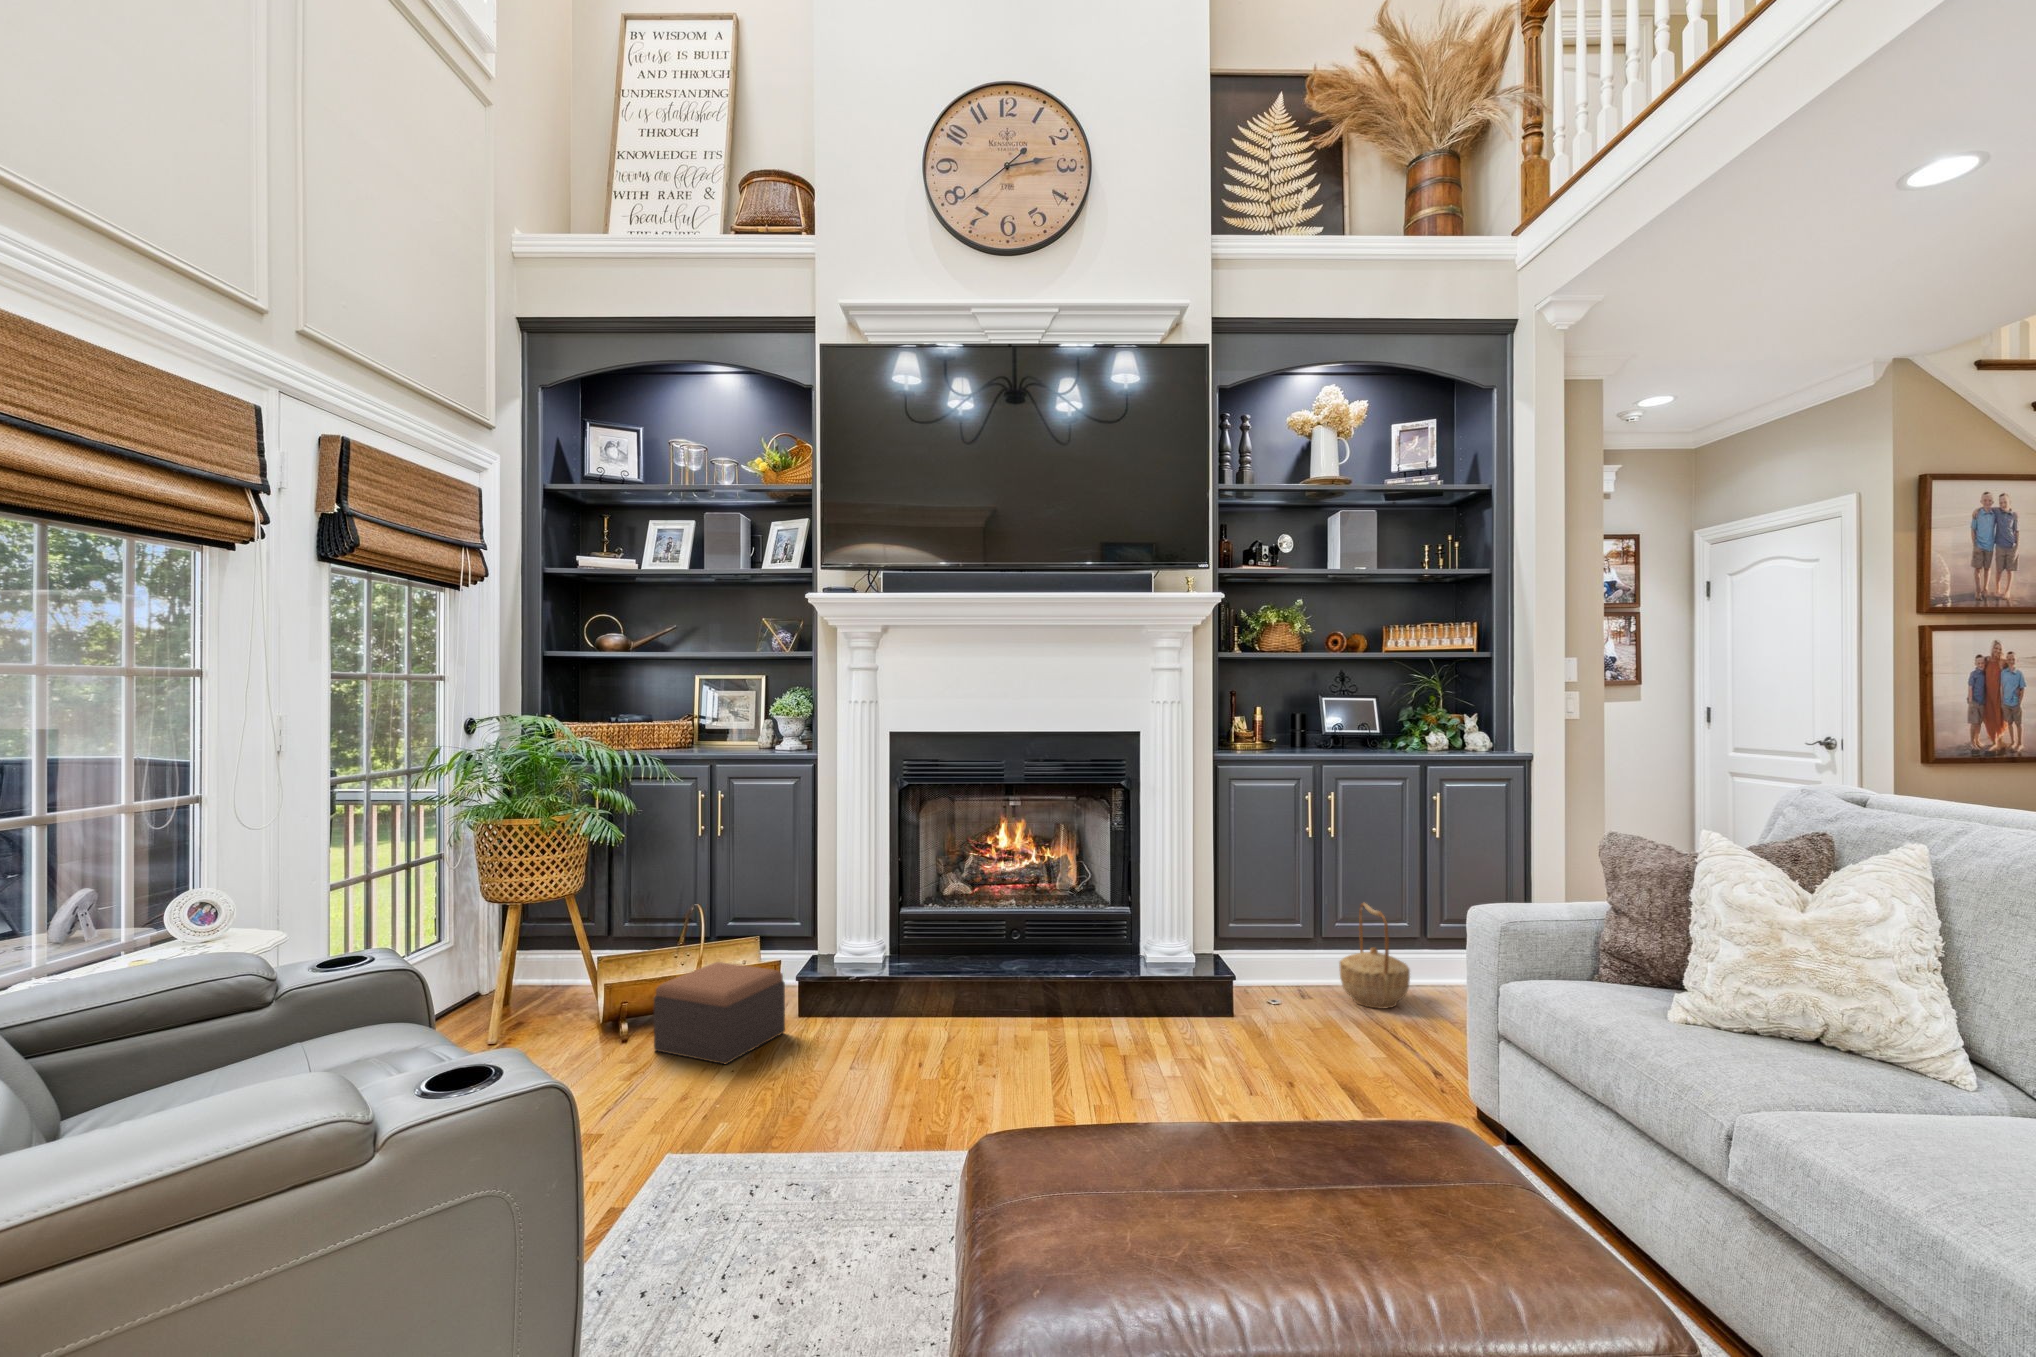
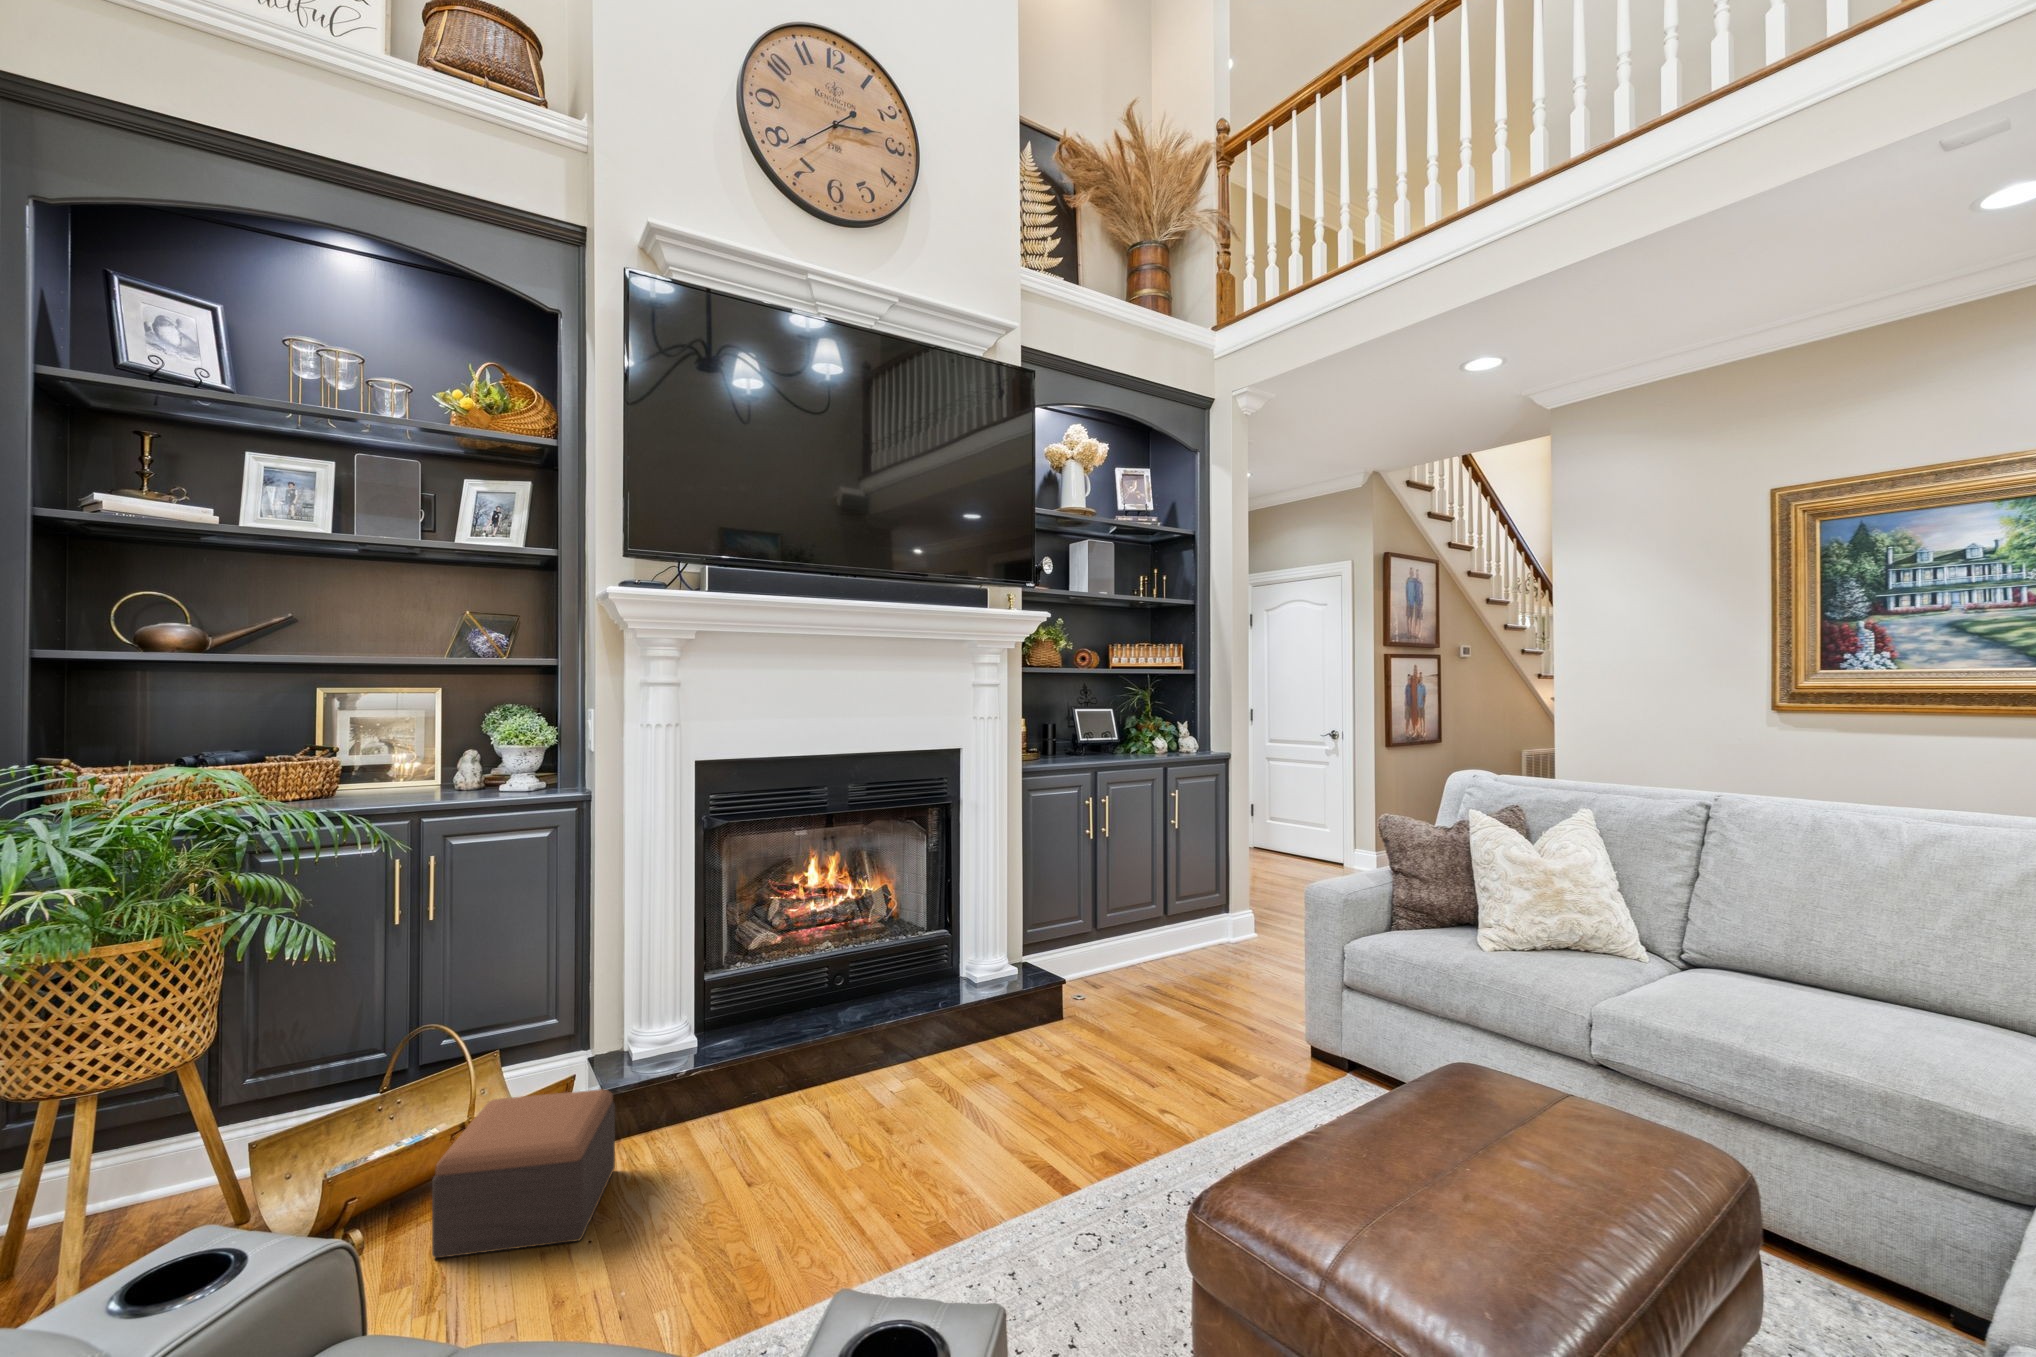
basket: present [1339,903,1410,1008] -> none [1116,893,1175,985]

